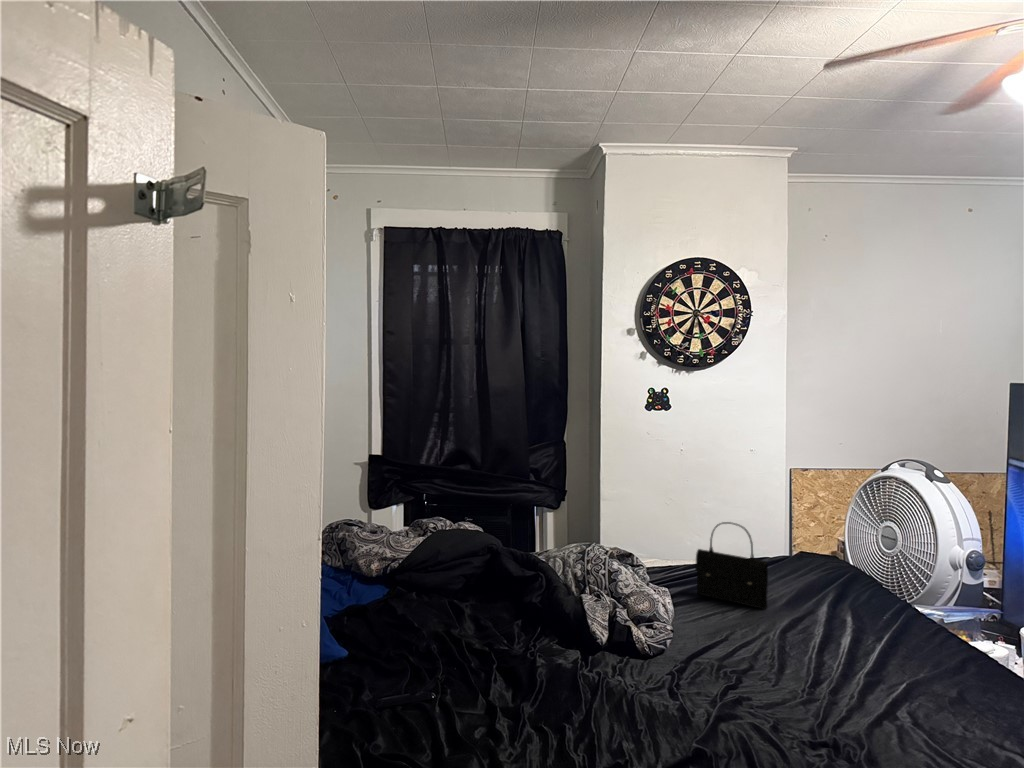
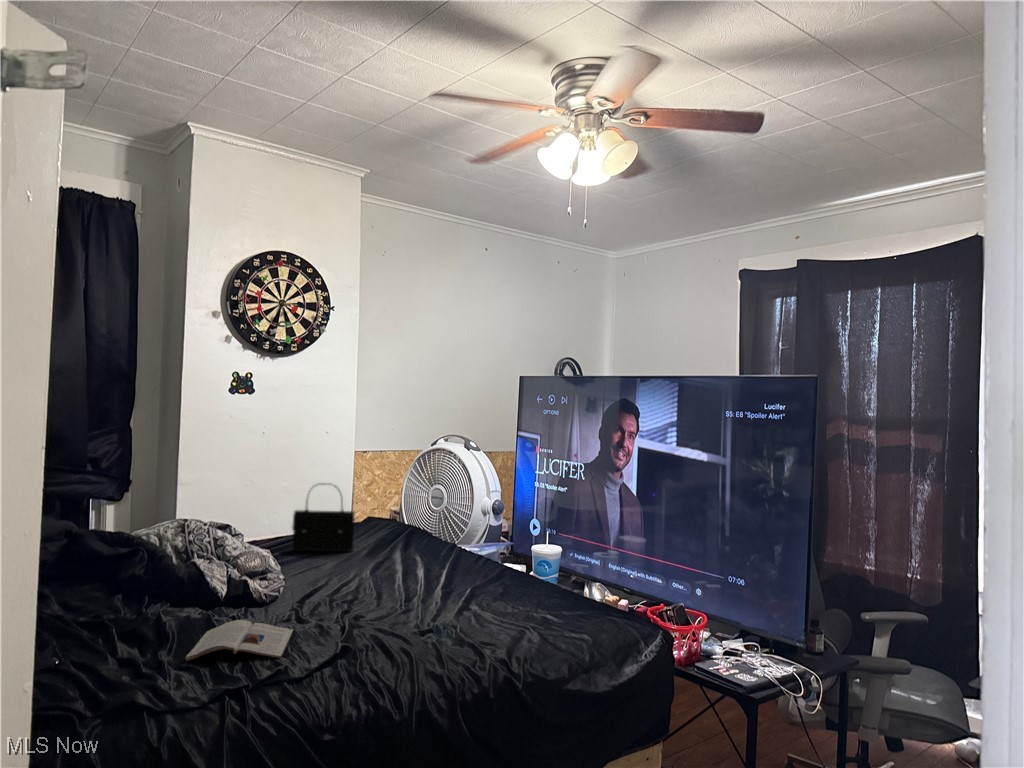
magazine: none [550,676,666,743] -> present [186,620,293,661]

